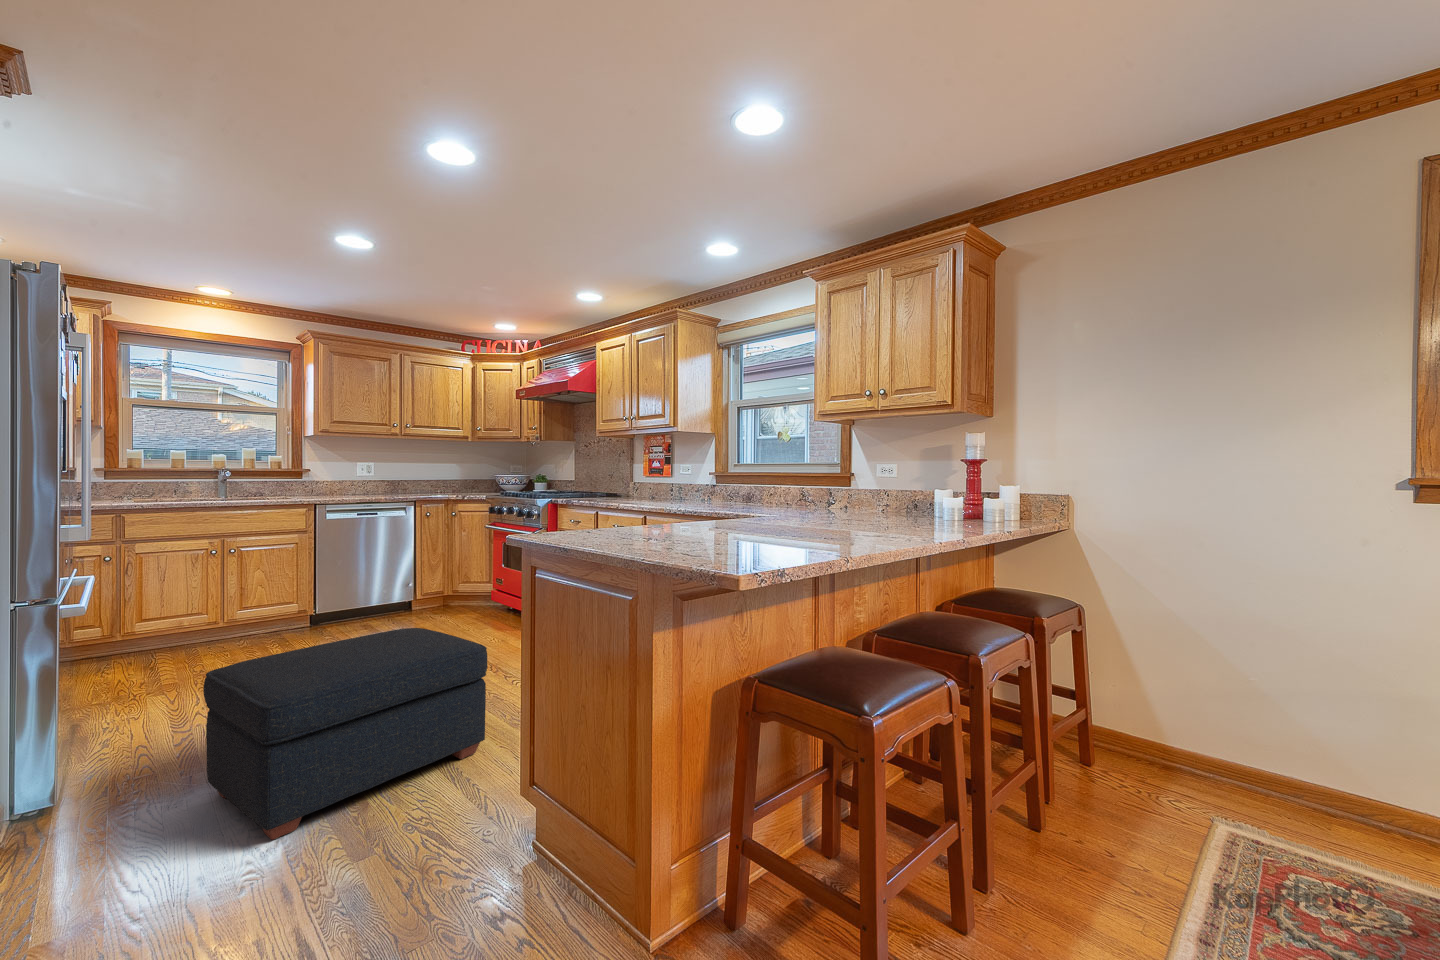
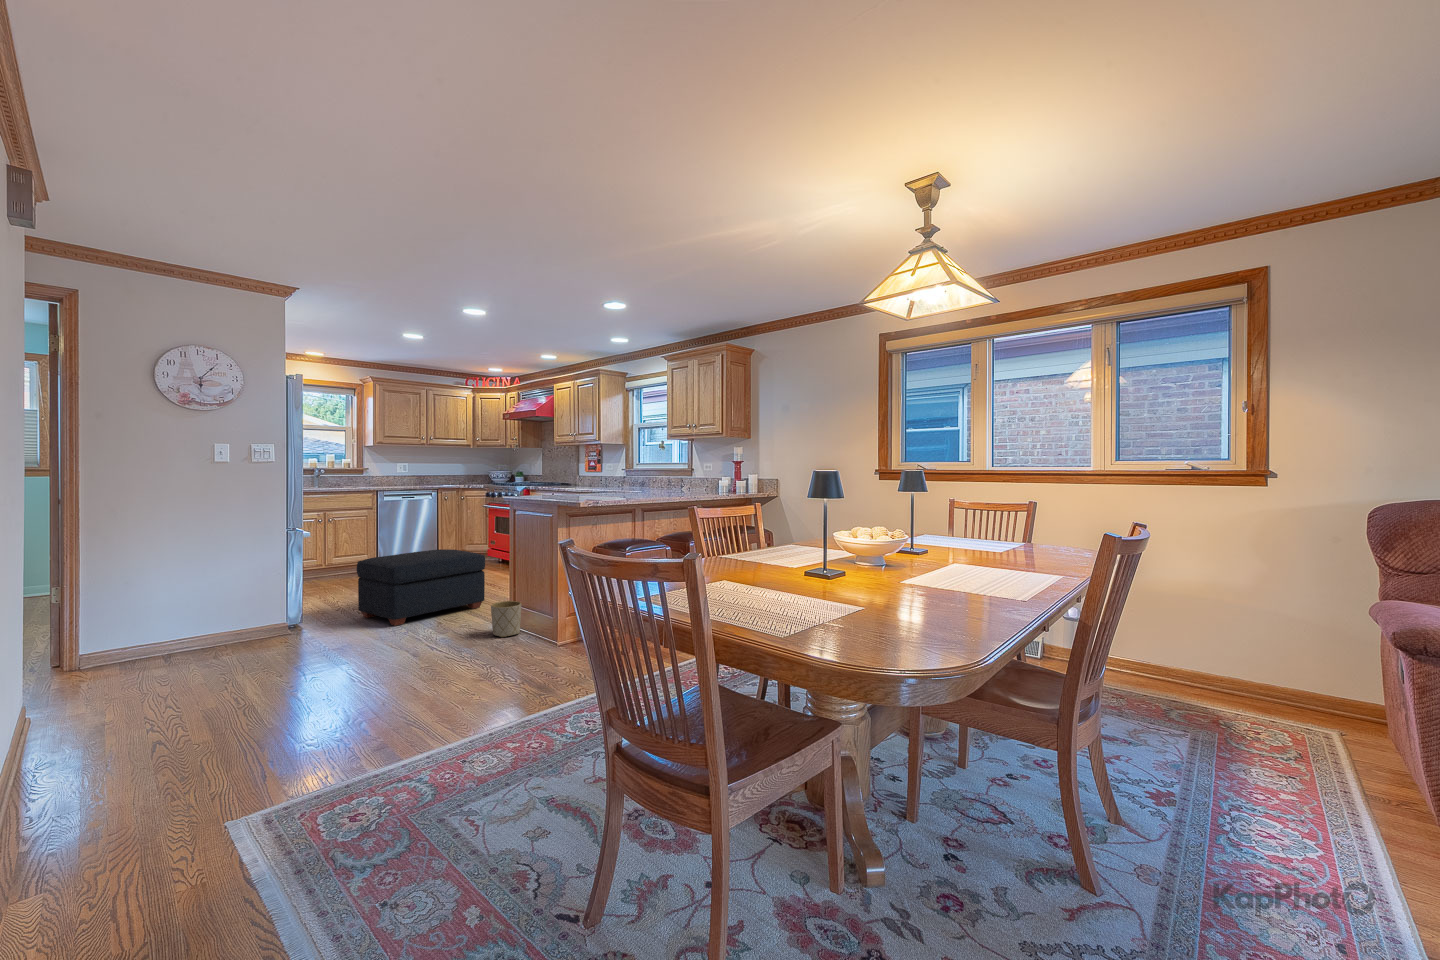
planter: none [500,793,575,909] -> present [491,601,521,637]

